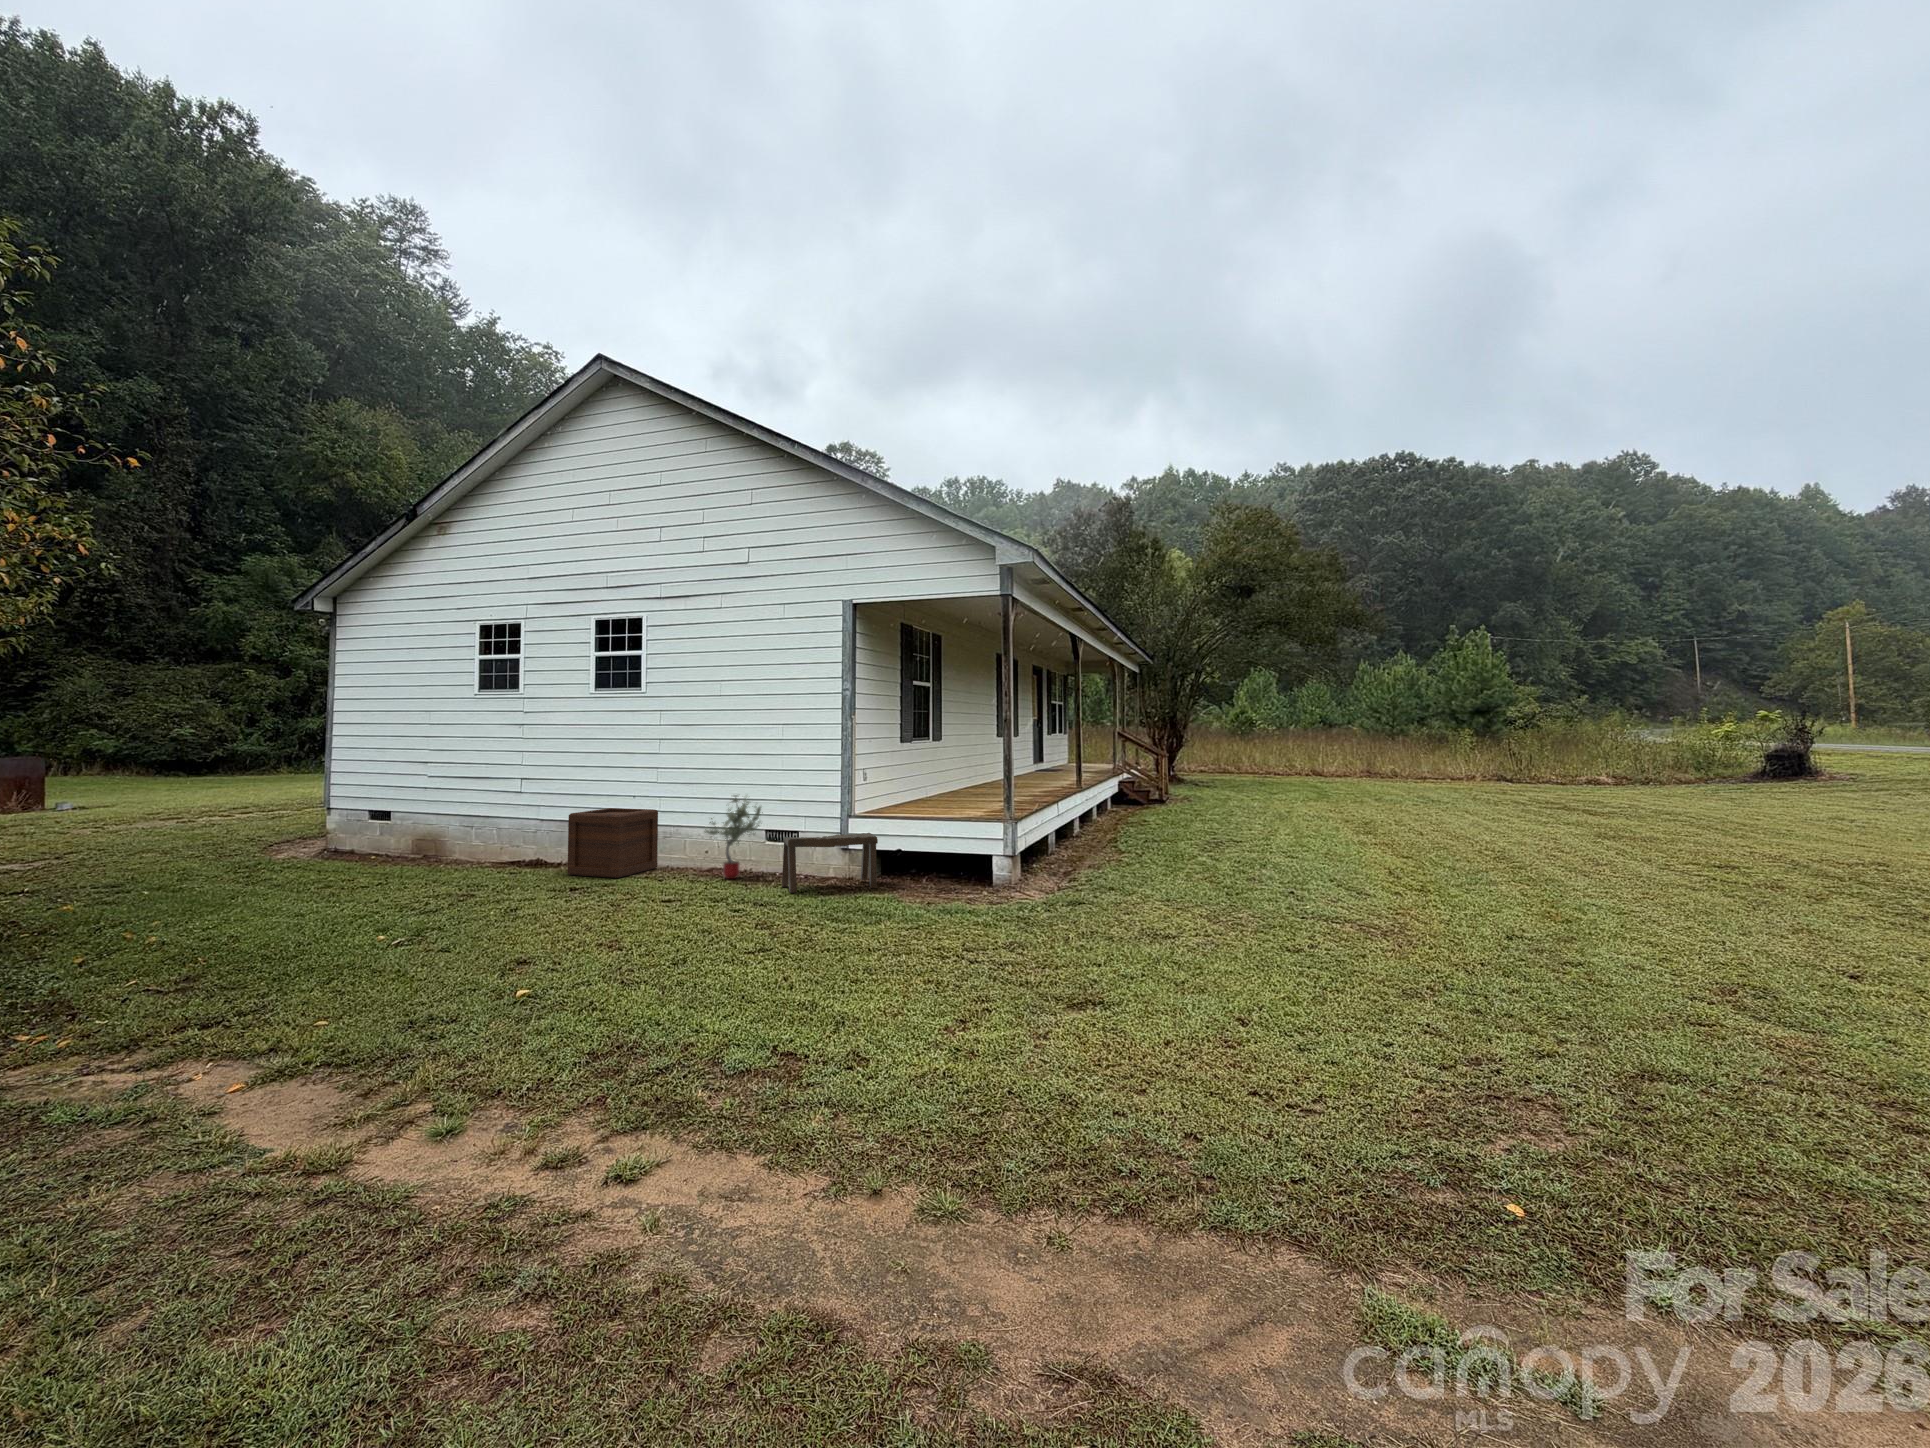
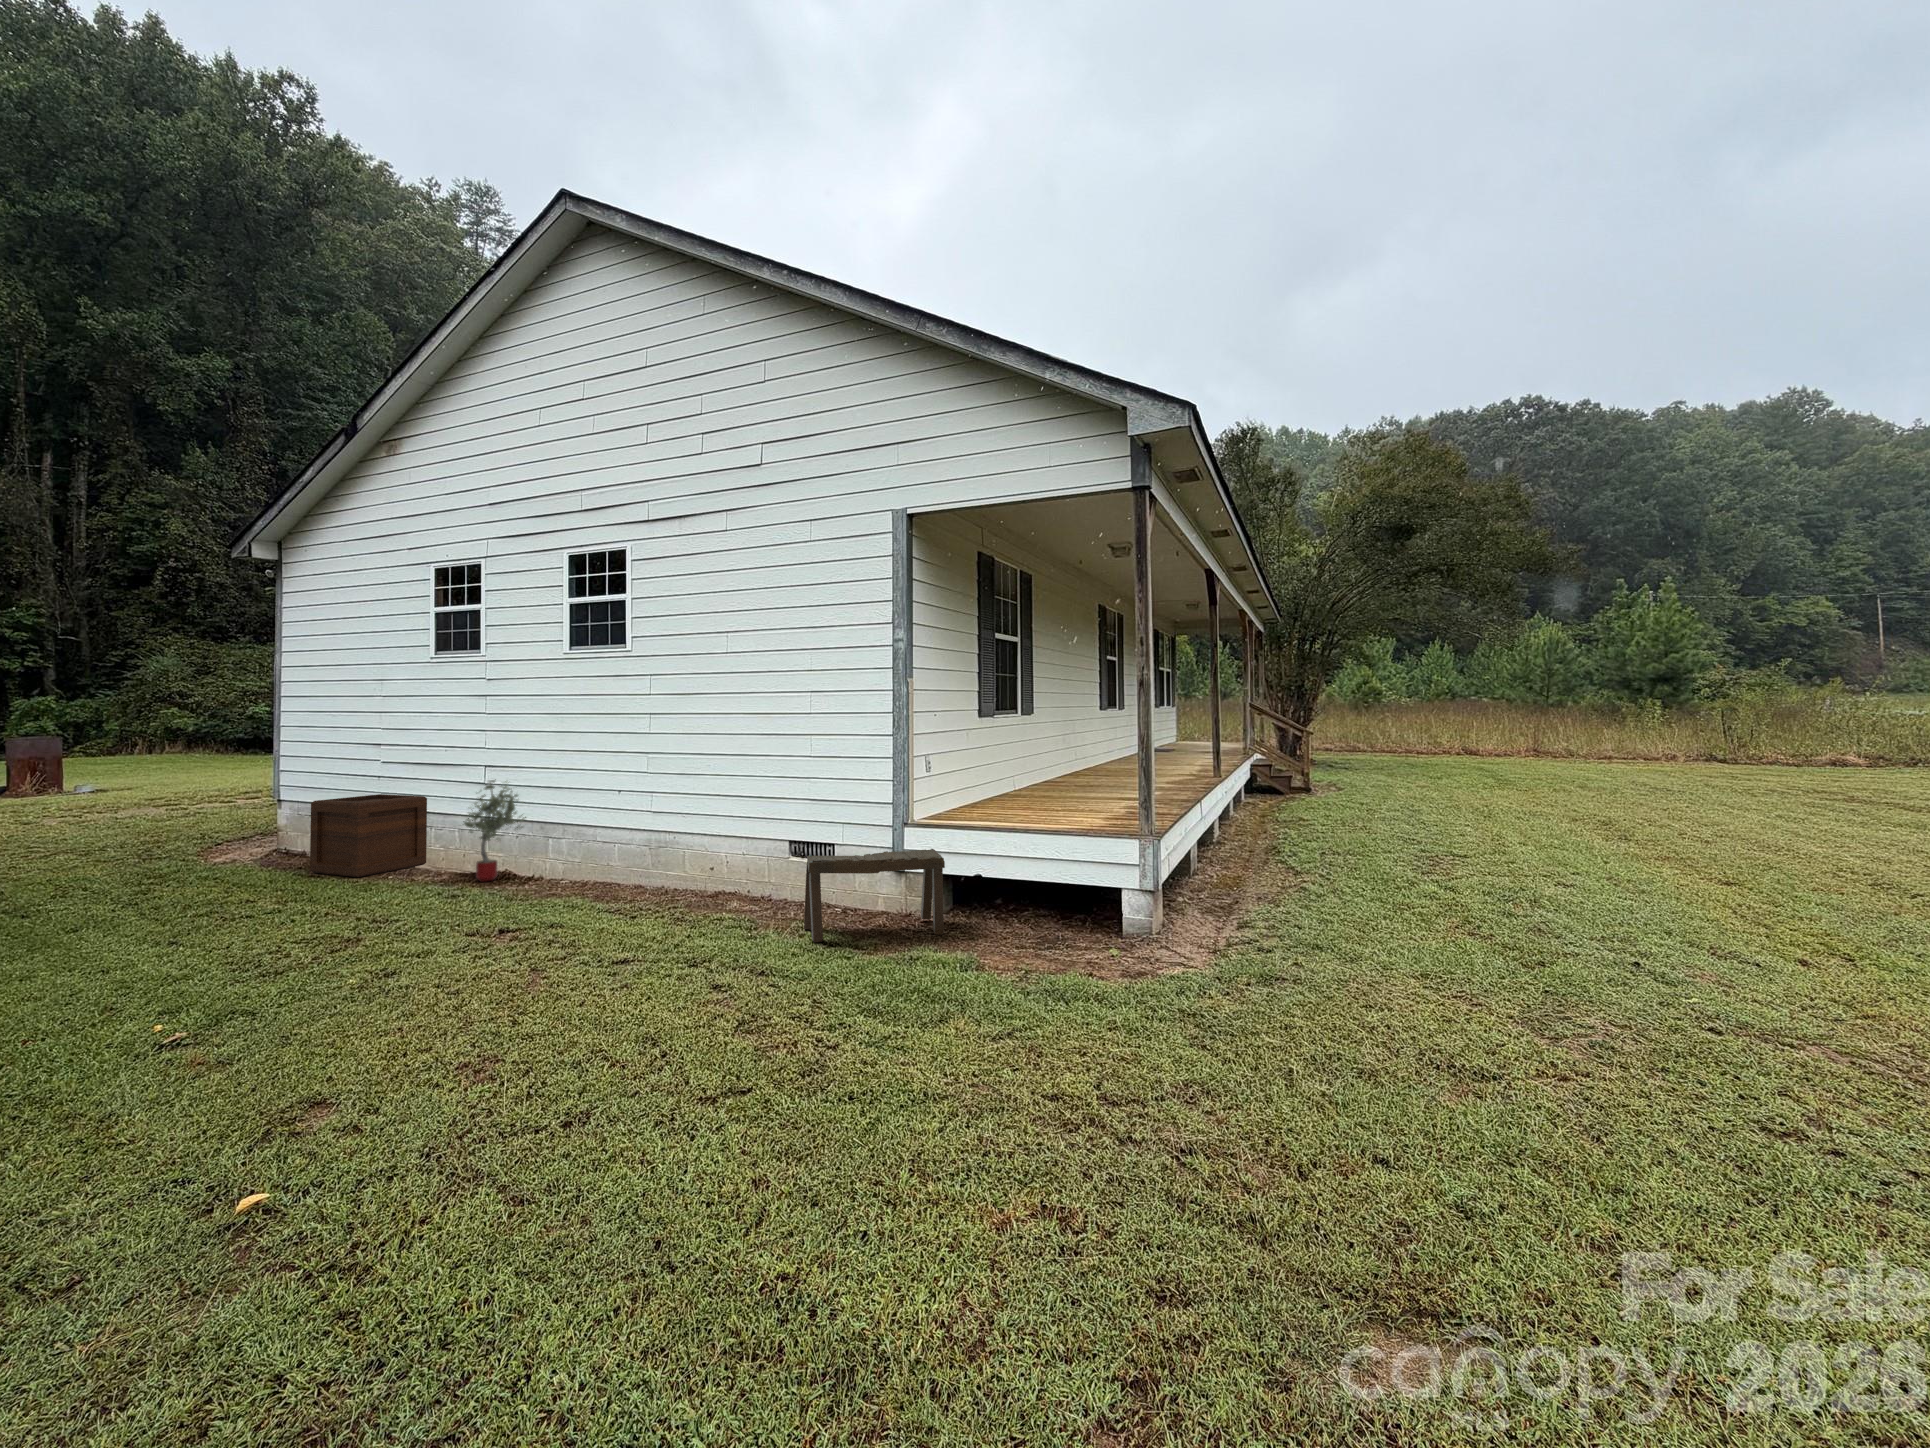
potted tree: present [704,795,763,879] -> present [463,779,526,882]
wooden crate: present [567,808,658,878] -> present [310,794,427,877]

